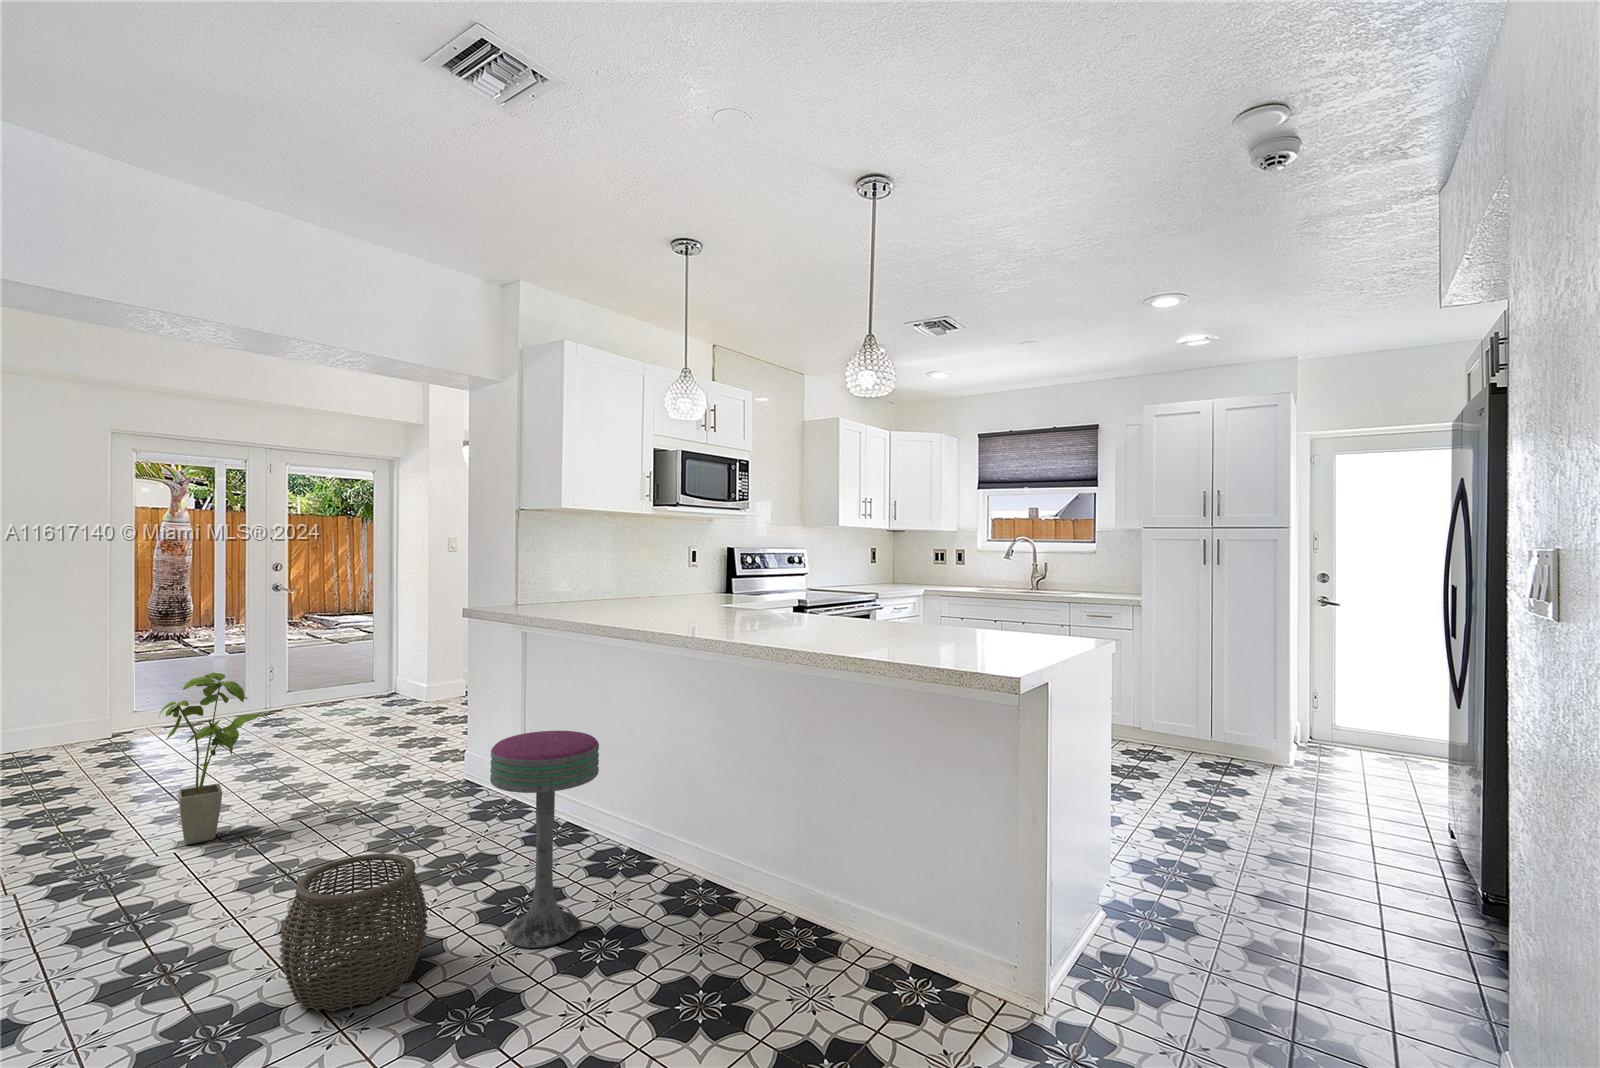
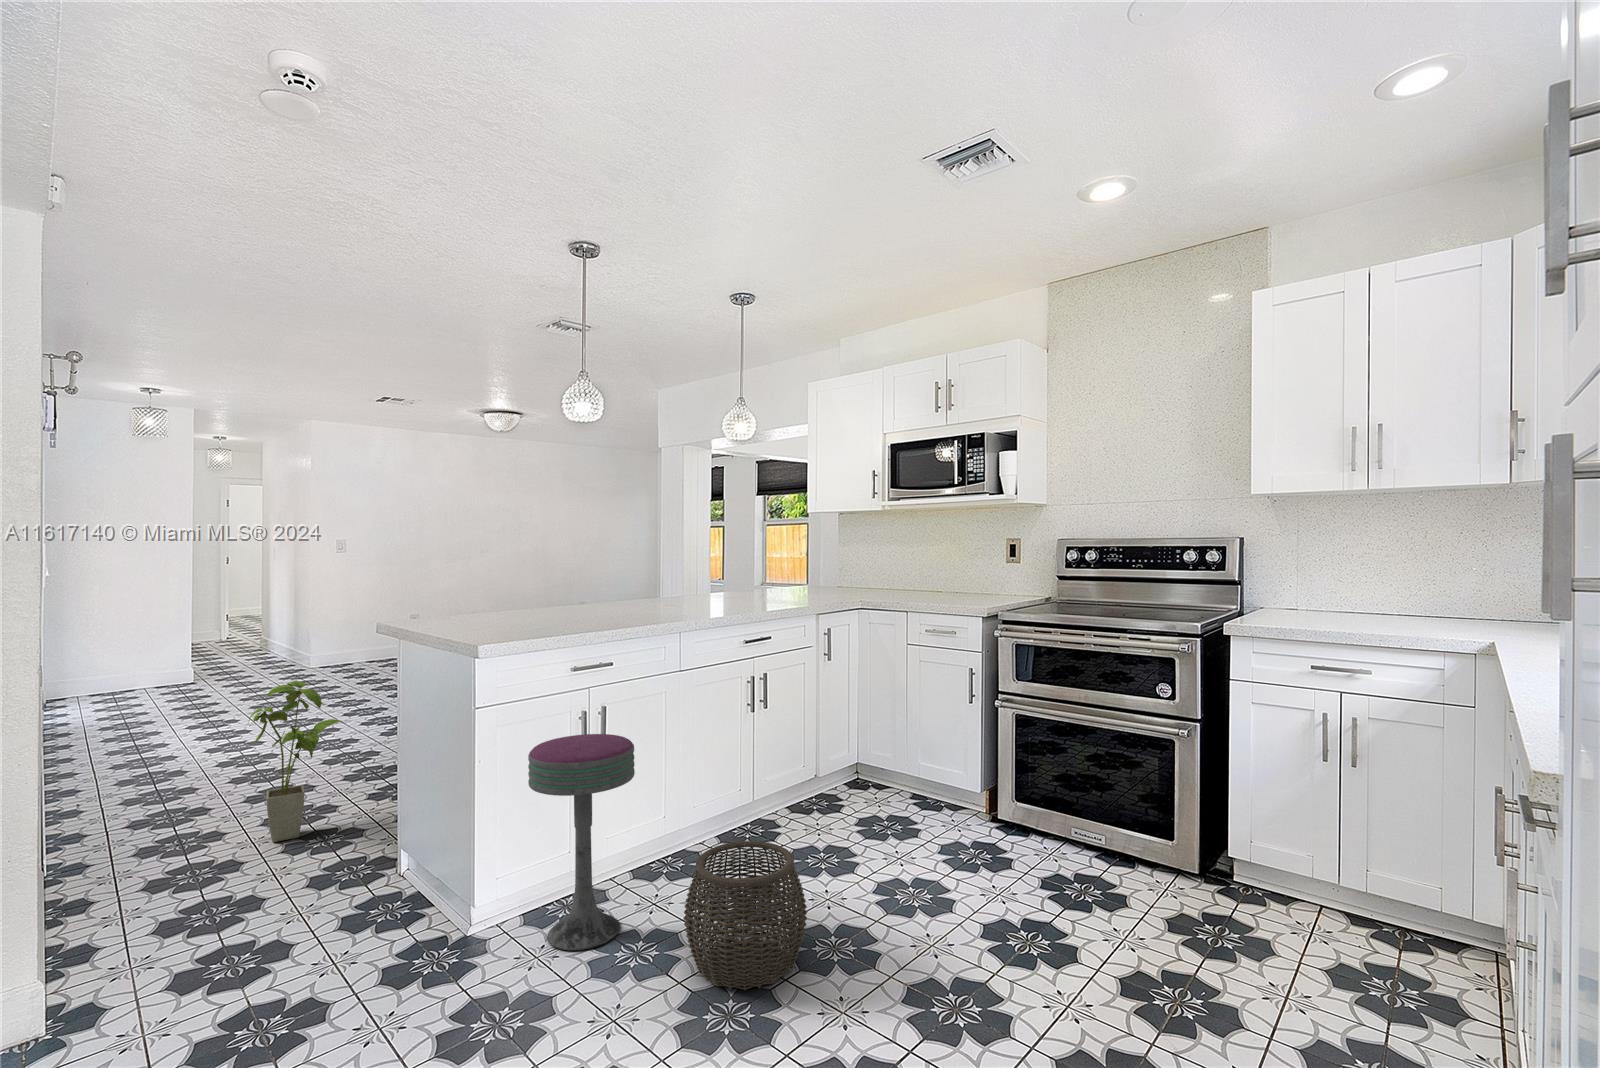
woven basket: present [279,854,428,1012] -> present [684,841,807,990]

